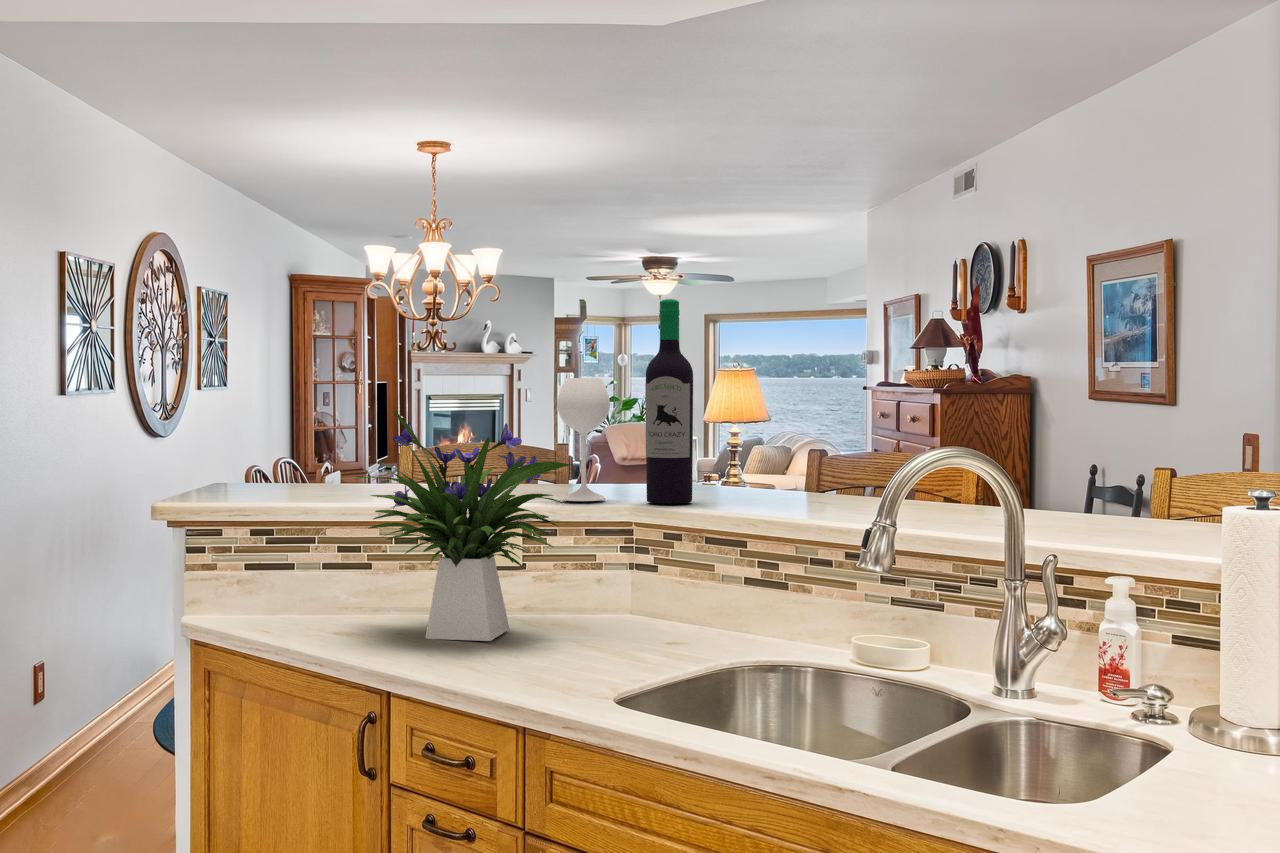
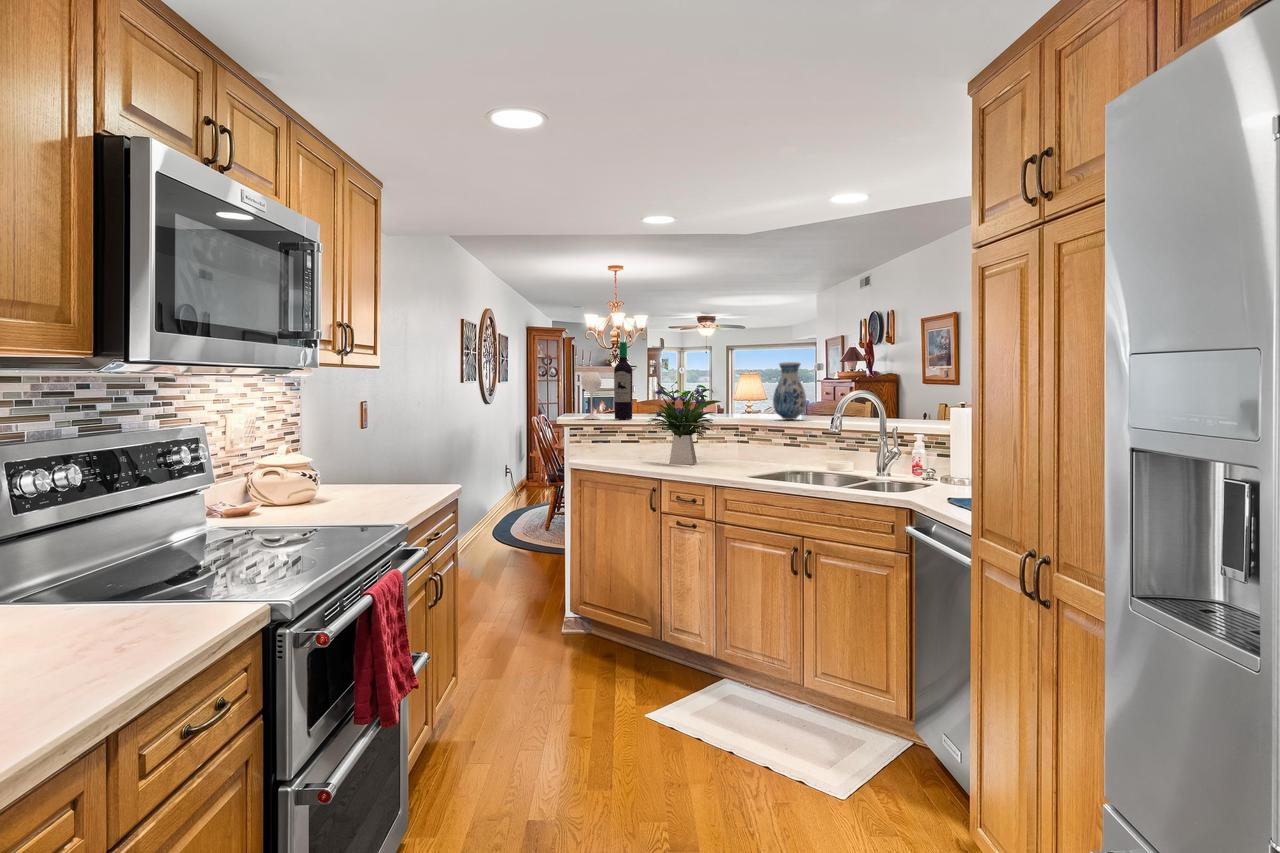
wine bottle: present [557,299,693,504] -> present [581,342,632,419]
vase: none [724,356,809,507] -> present [773,362,806,420]

